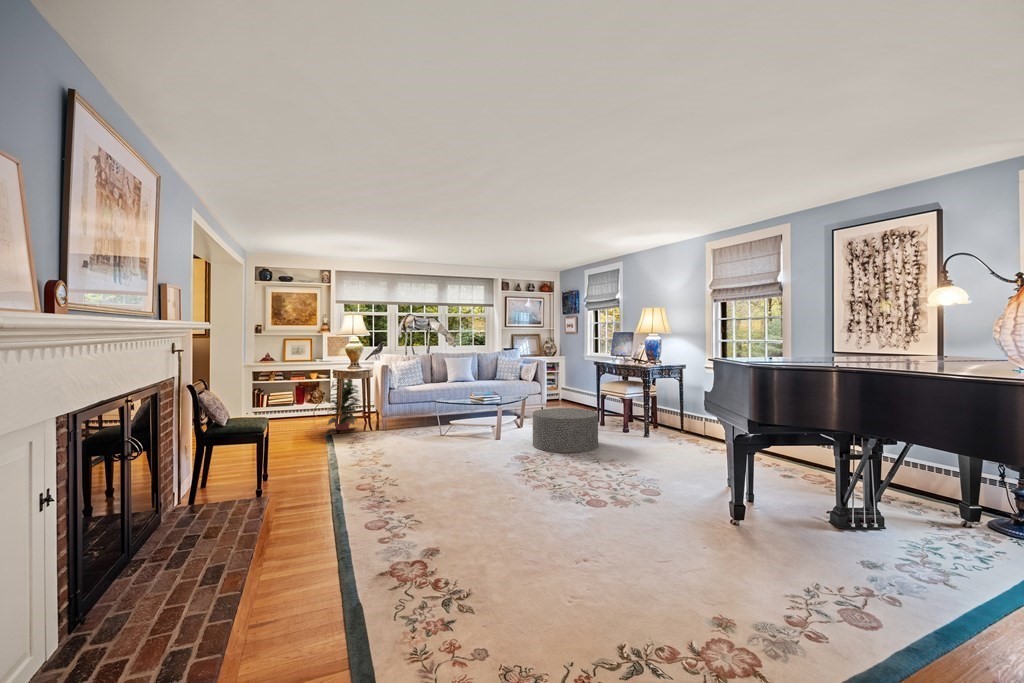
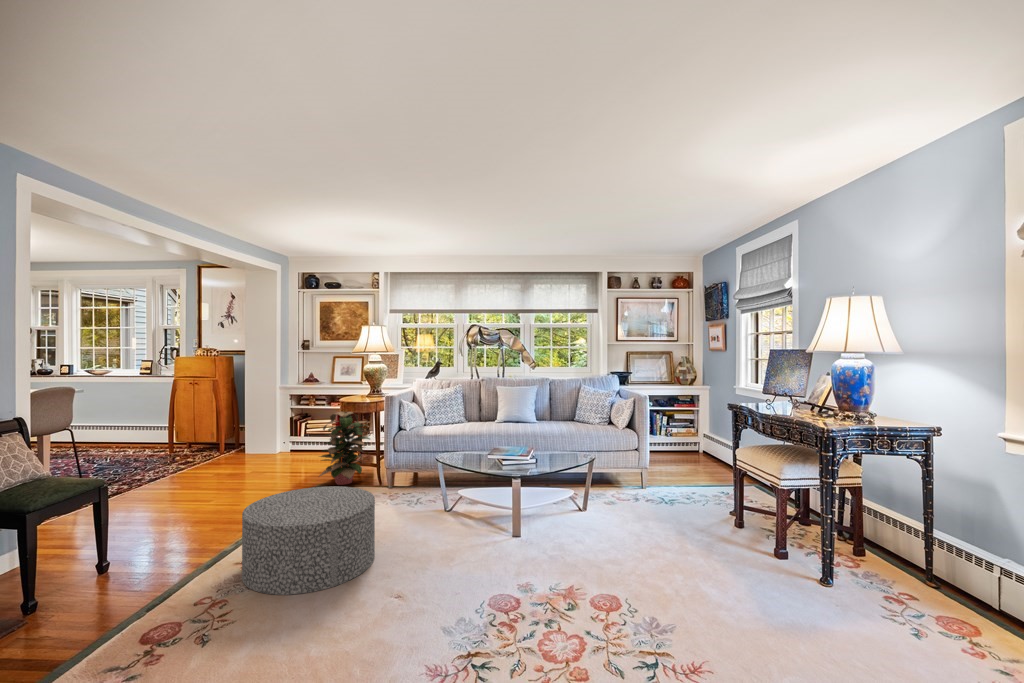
ottoman: present [533,408,598,453] -> present [242,486,375,595]

